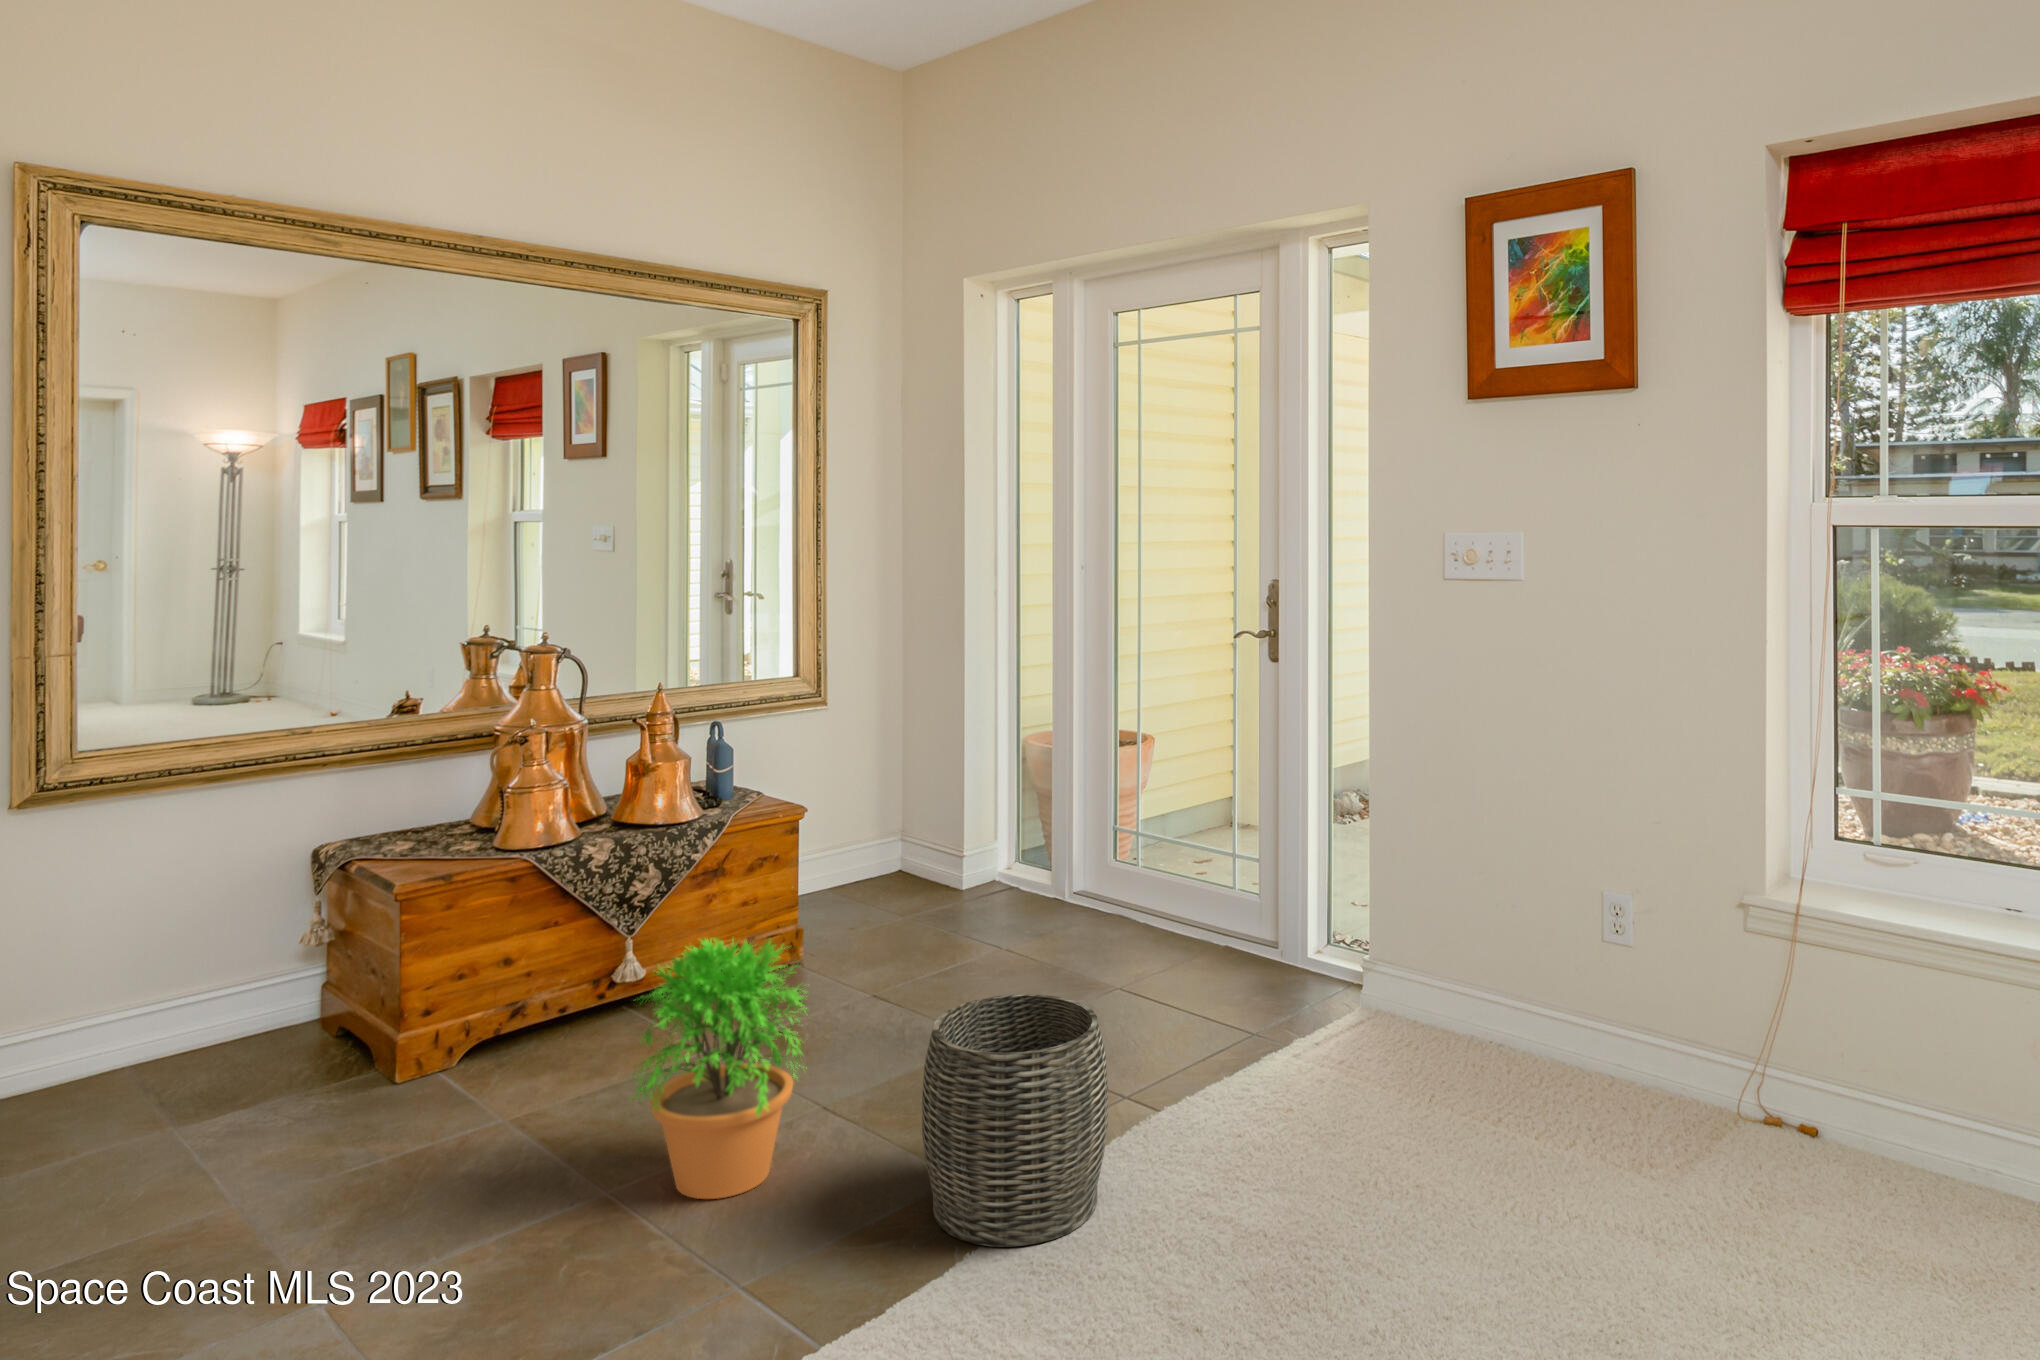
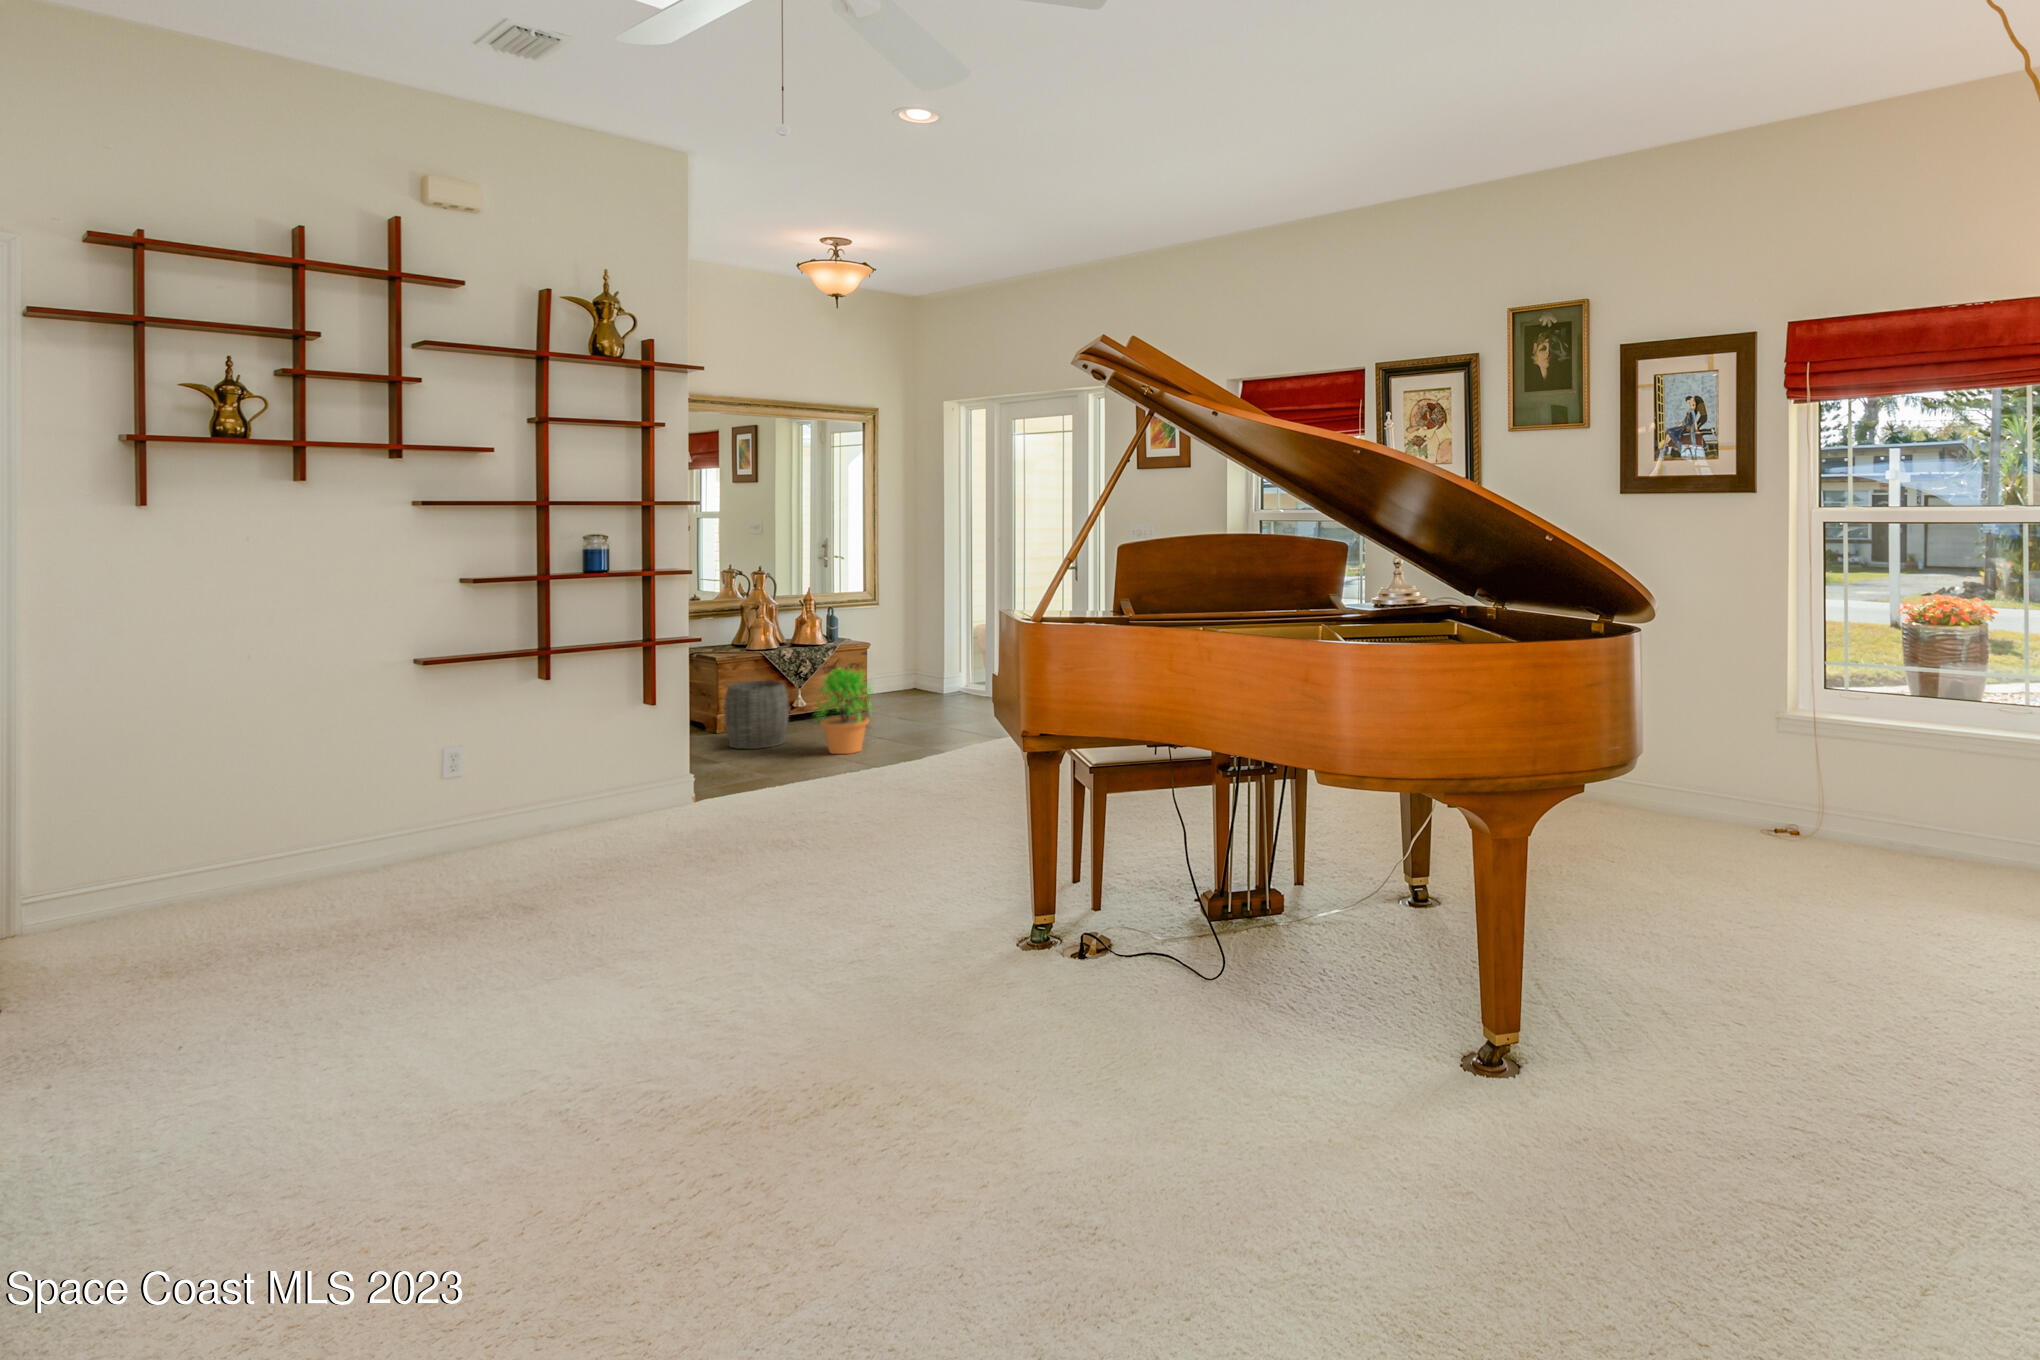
woven basket: present [922,994,1108,1247] -> present [724,681,789,749]

